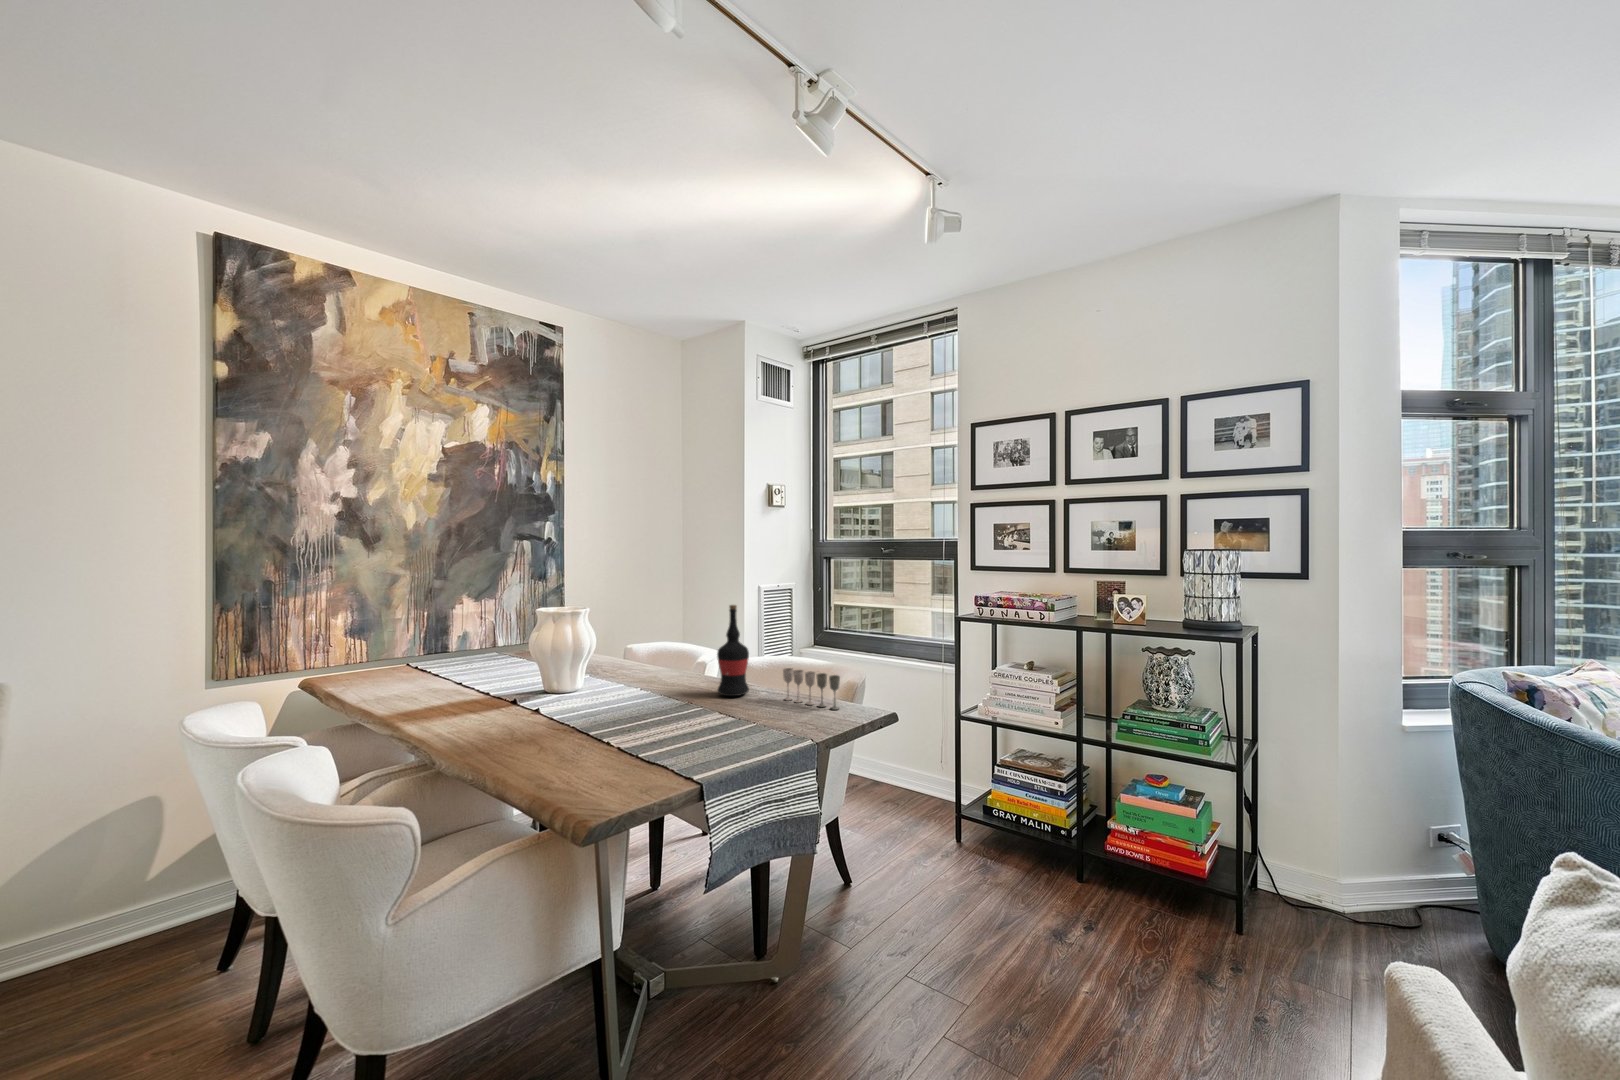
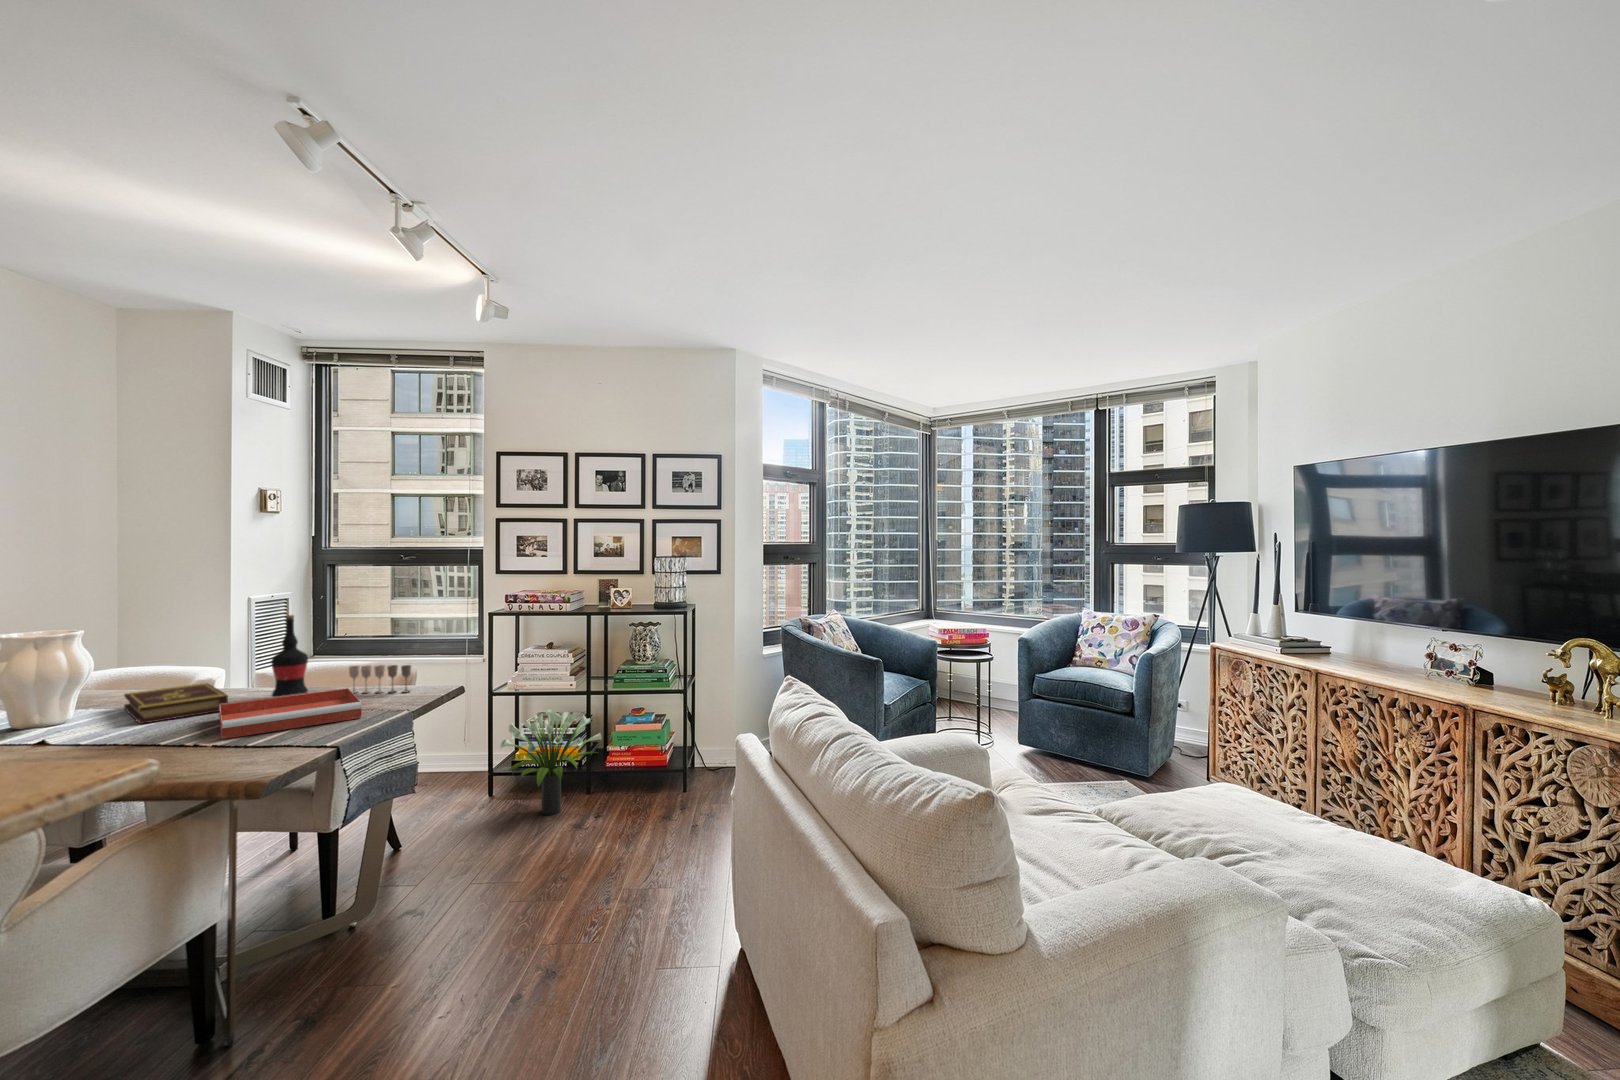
book: none [607,667,680,704] -> present [124,683,228,724]
tray: none [633,695,773,739] -> present [220,688,362,739]
potted plant: none [958,752,1097,902] -> present [500,709,602,815]

